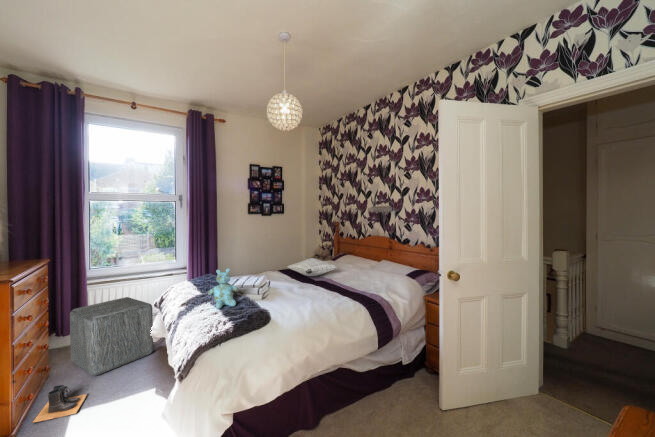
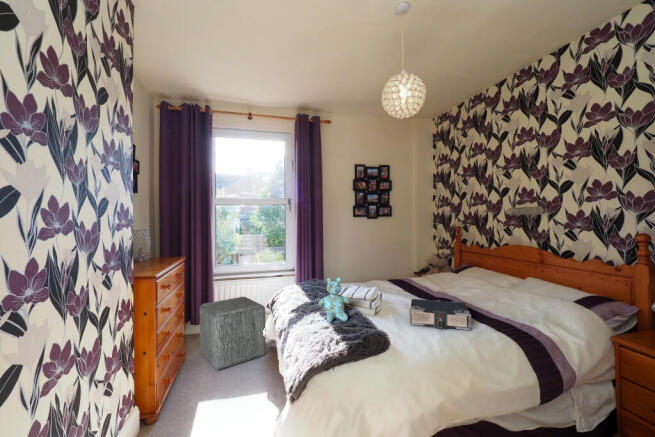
pillow: present [287,258,338,276] -> none [400,269,466,291]
book: none [290,282,337,303] -> present [409,299,471,330]
boots: present [32,385,87,423] -> none [170,375,211,407]

